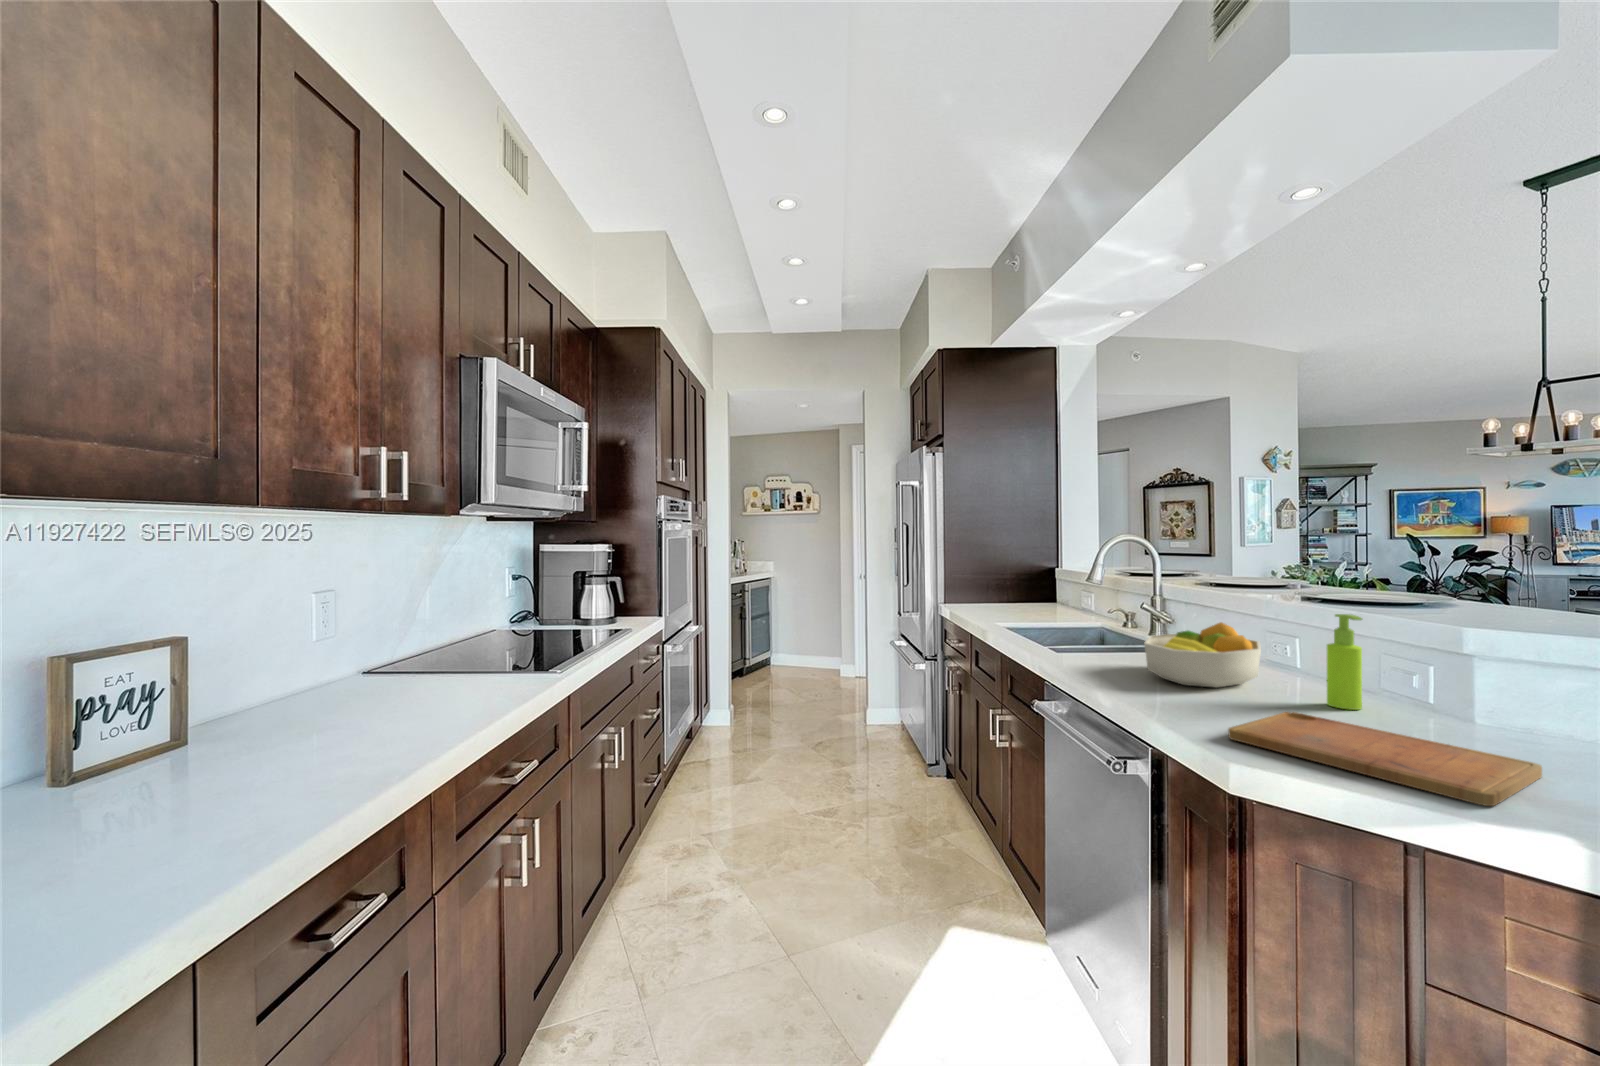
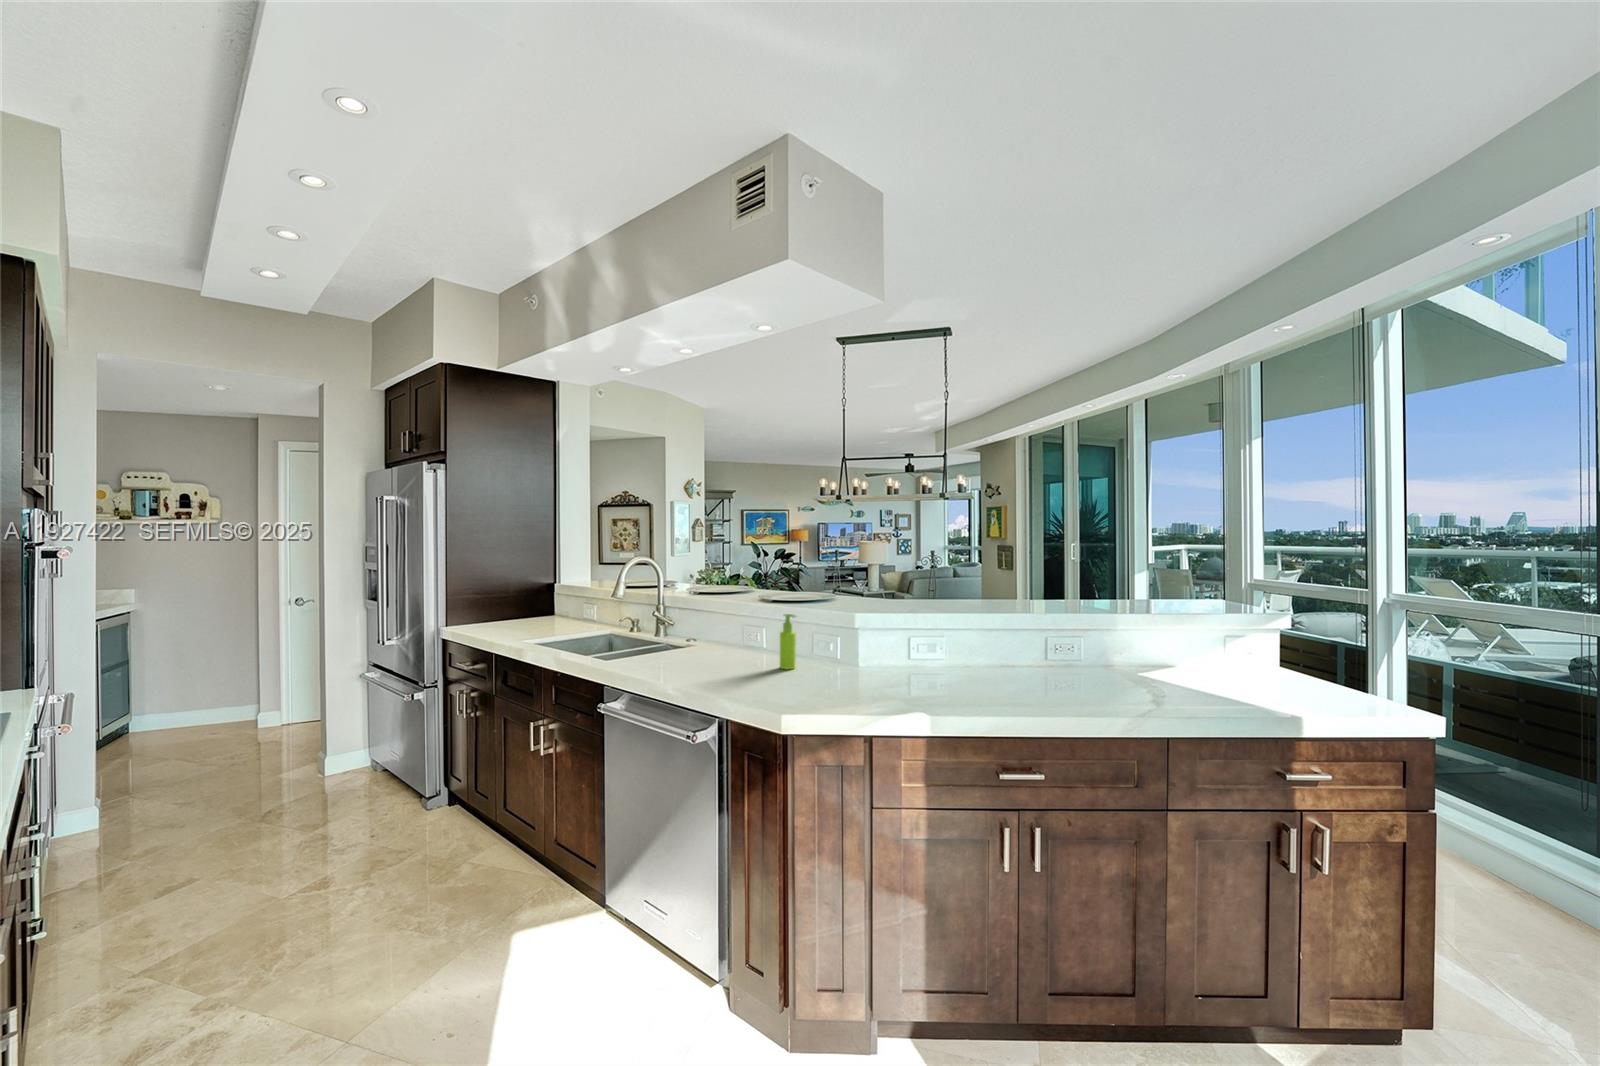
fruit bowl: present [1144,622,1261,688] -> none [677,624,745,670]
cutting board: present [1228,712,1542,806] -> none [751,676,871,705]

